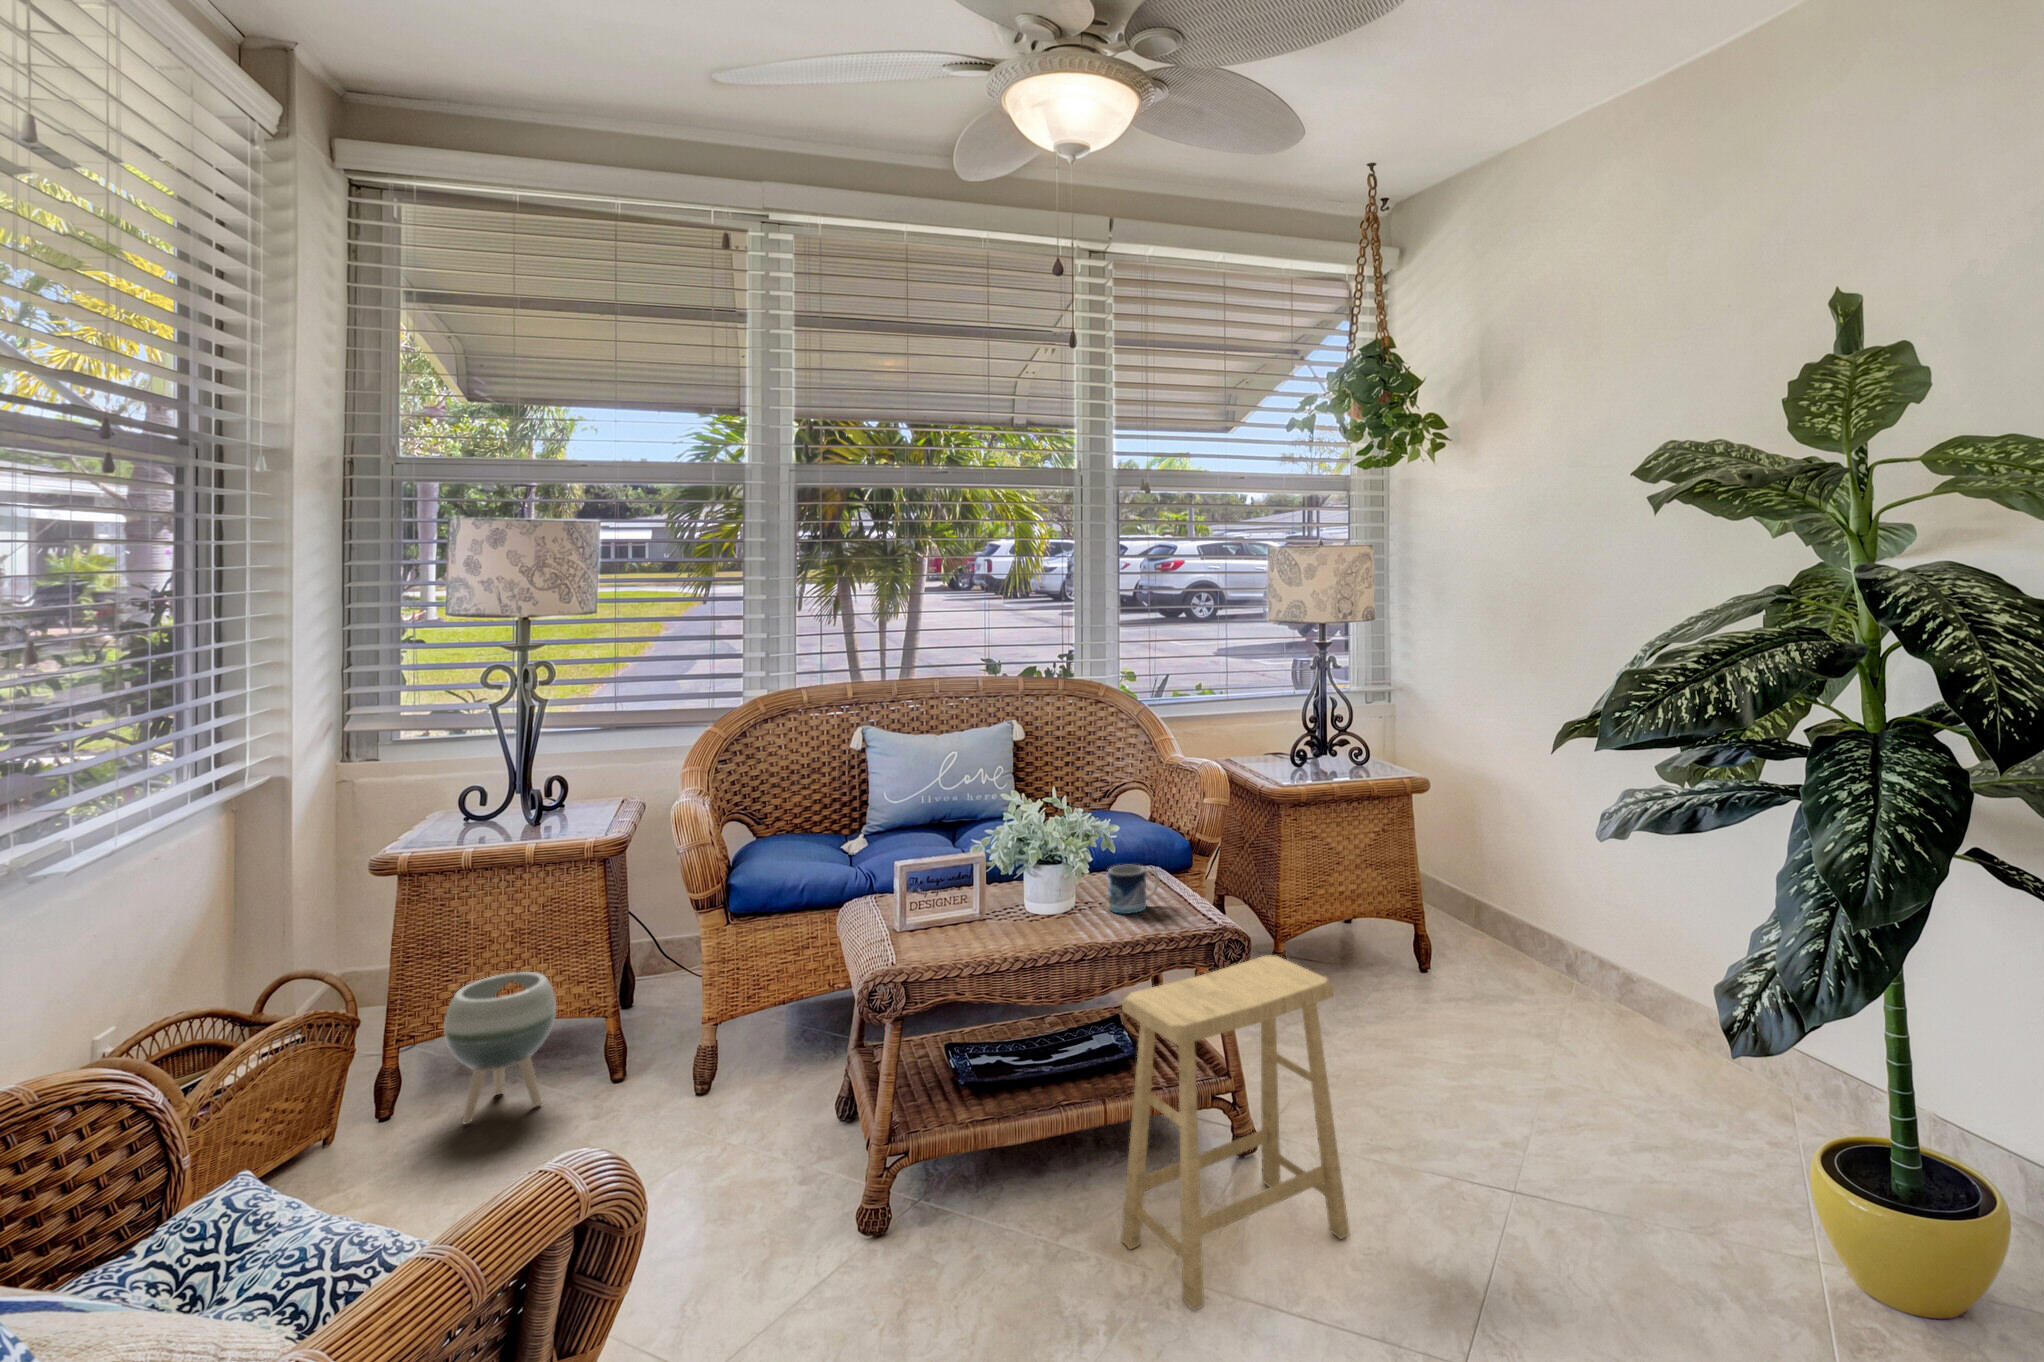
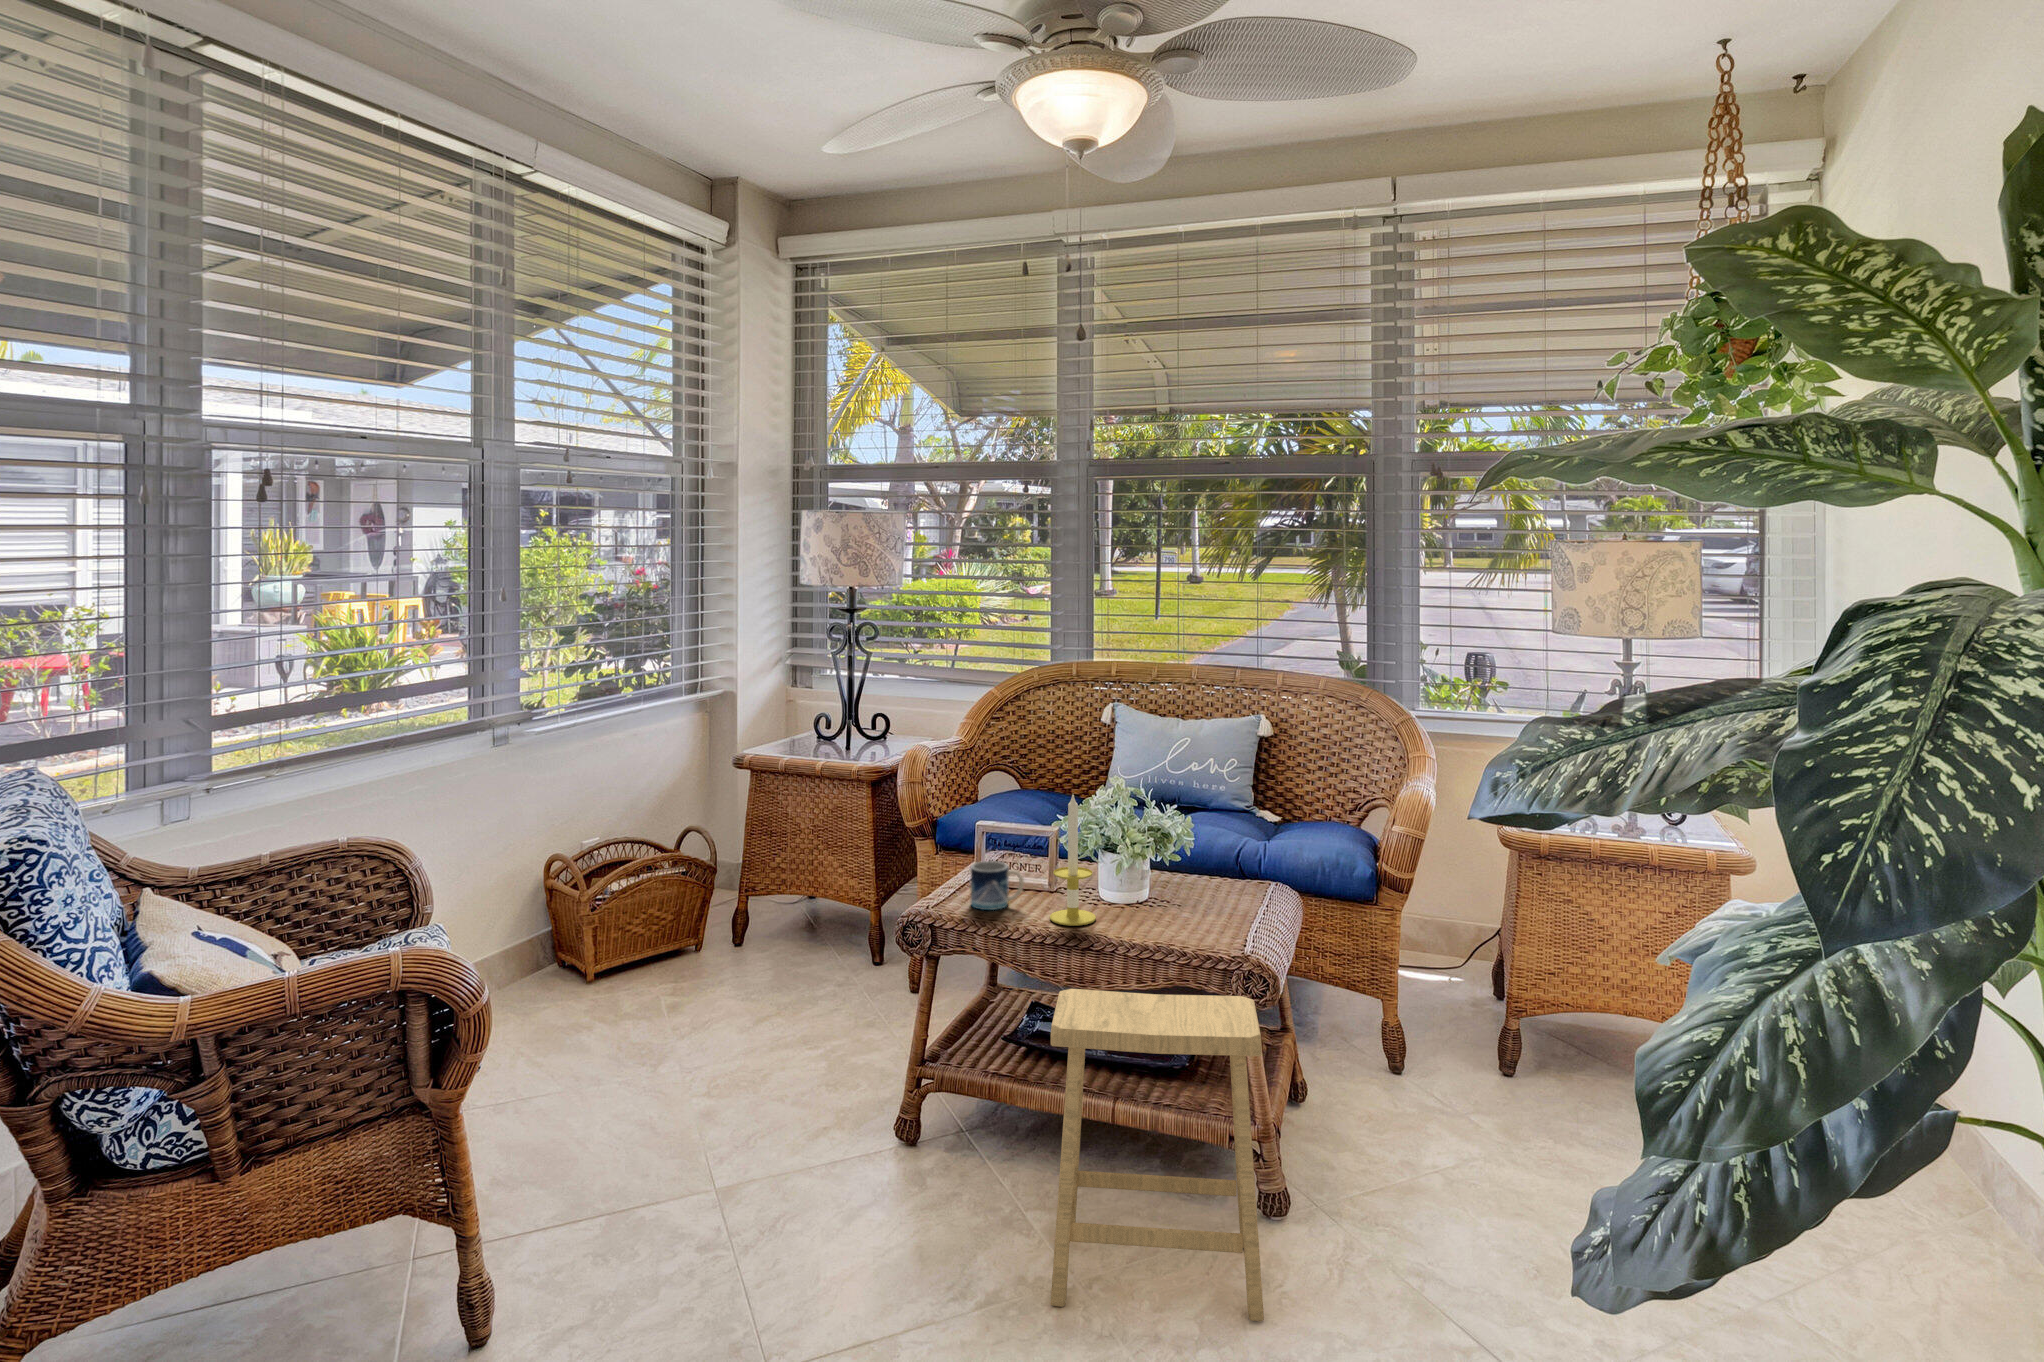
candle: none [1010,805,1058,943] -> present [1050,795,1096,926]
mug: present [1108,865,1159,914] -> present [971,861,1024,910]
planter: present [444,972,556,1124] -> none [756,860,831,966]

